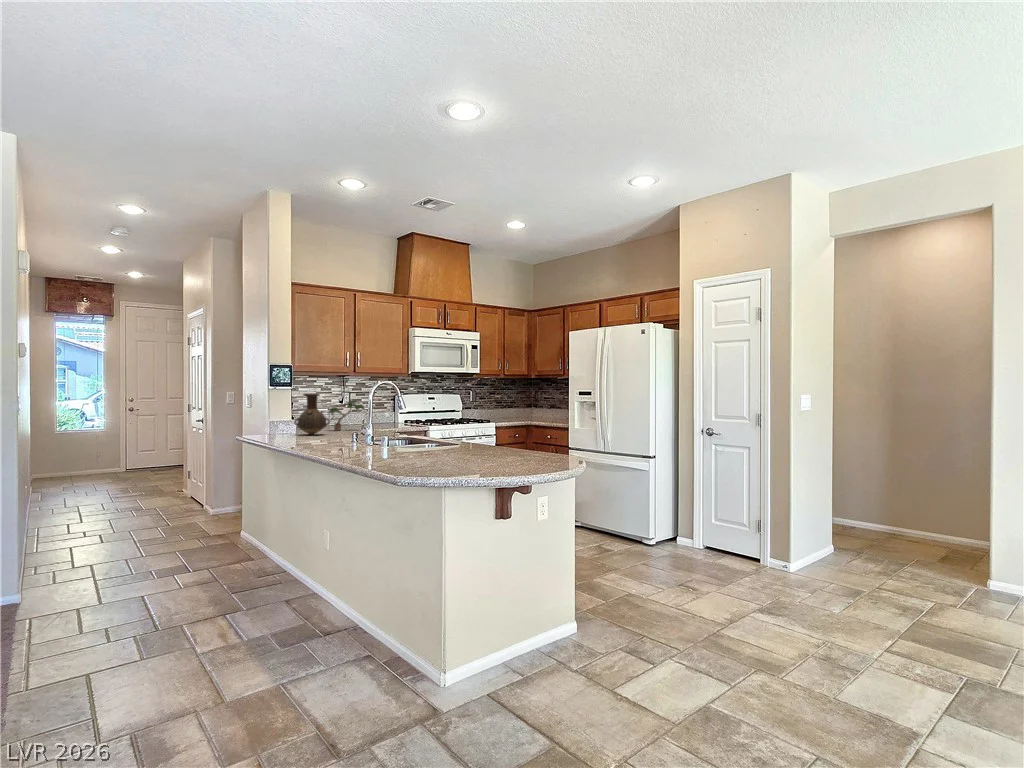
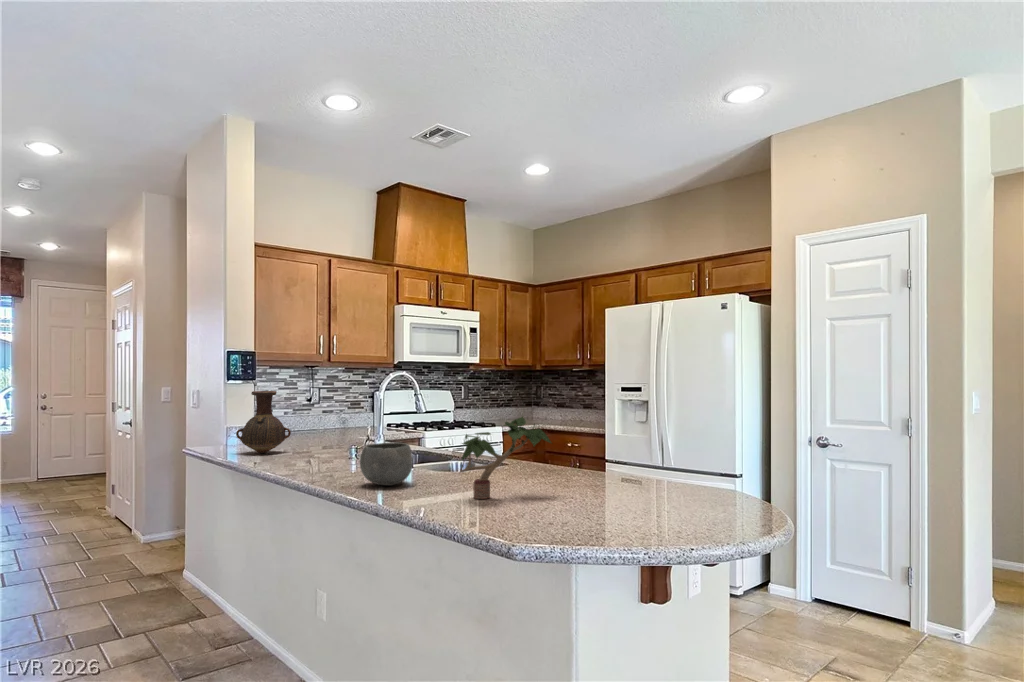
potted plant: present [329,400,364,431] -> present [460,417,551,499]
ceramic bowl: none [369,423,399,446] -> present [360,442,413,486]

